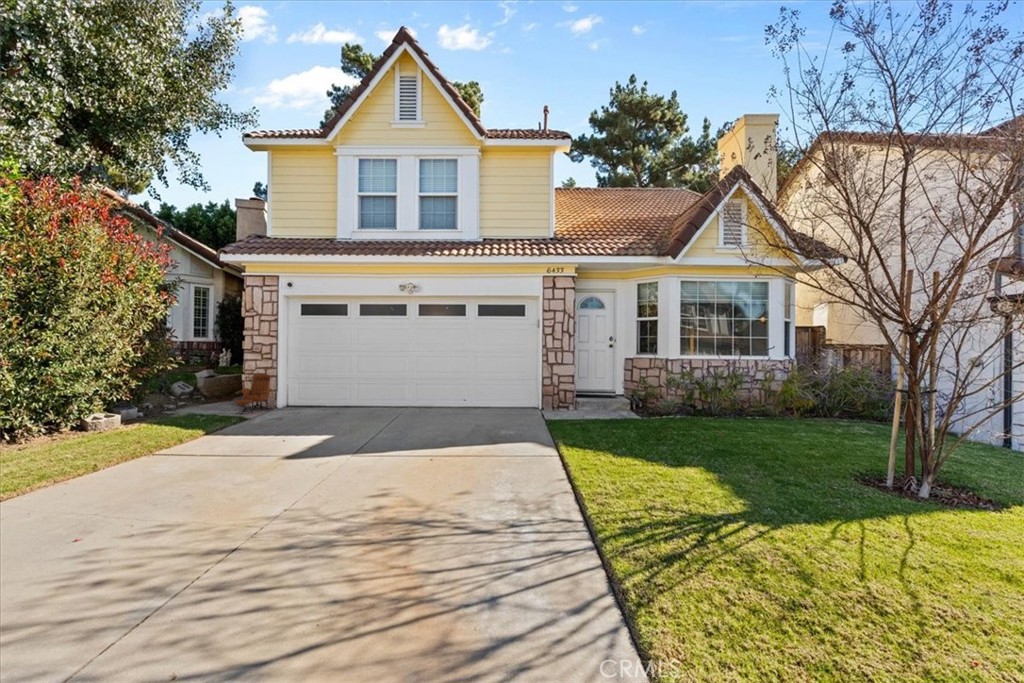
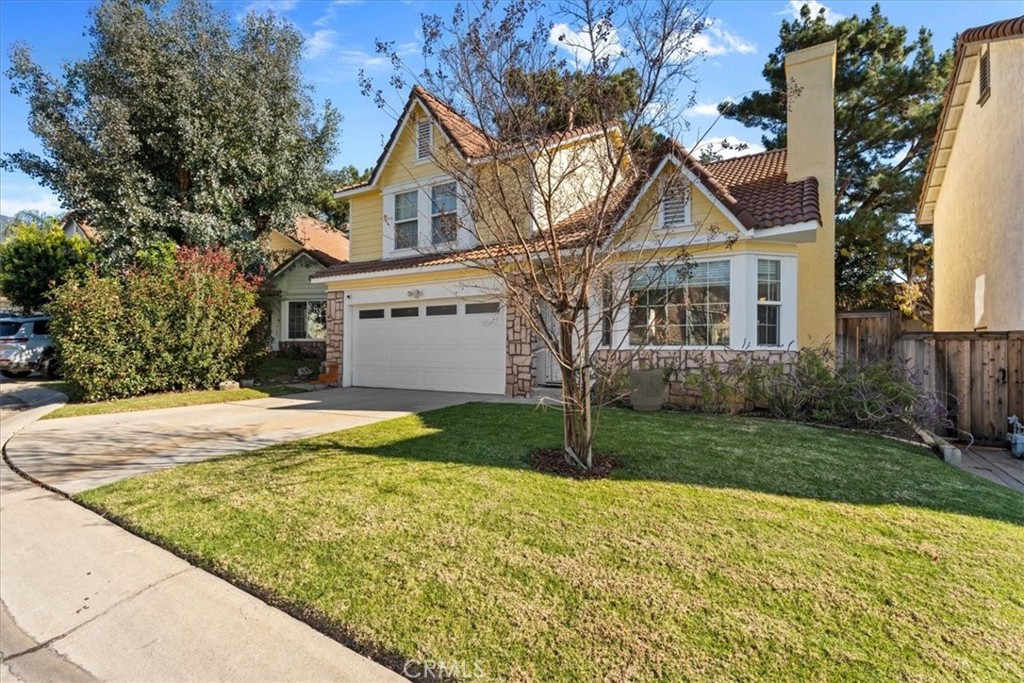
trash can: none [727,378,761,419] -> present [630,369,663,411]

